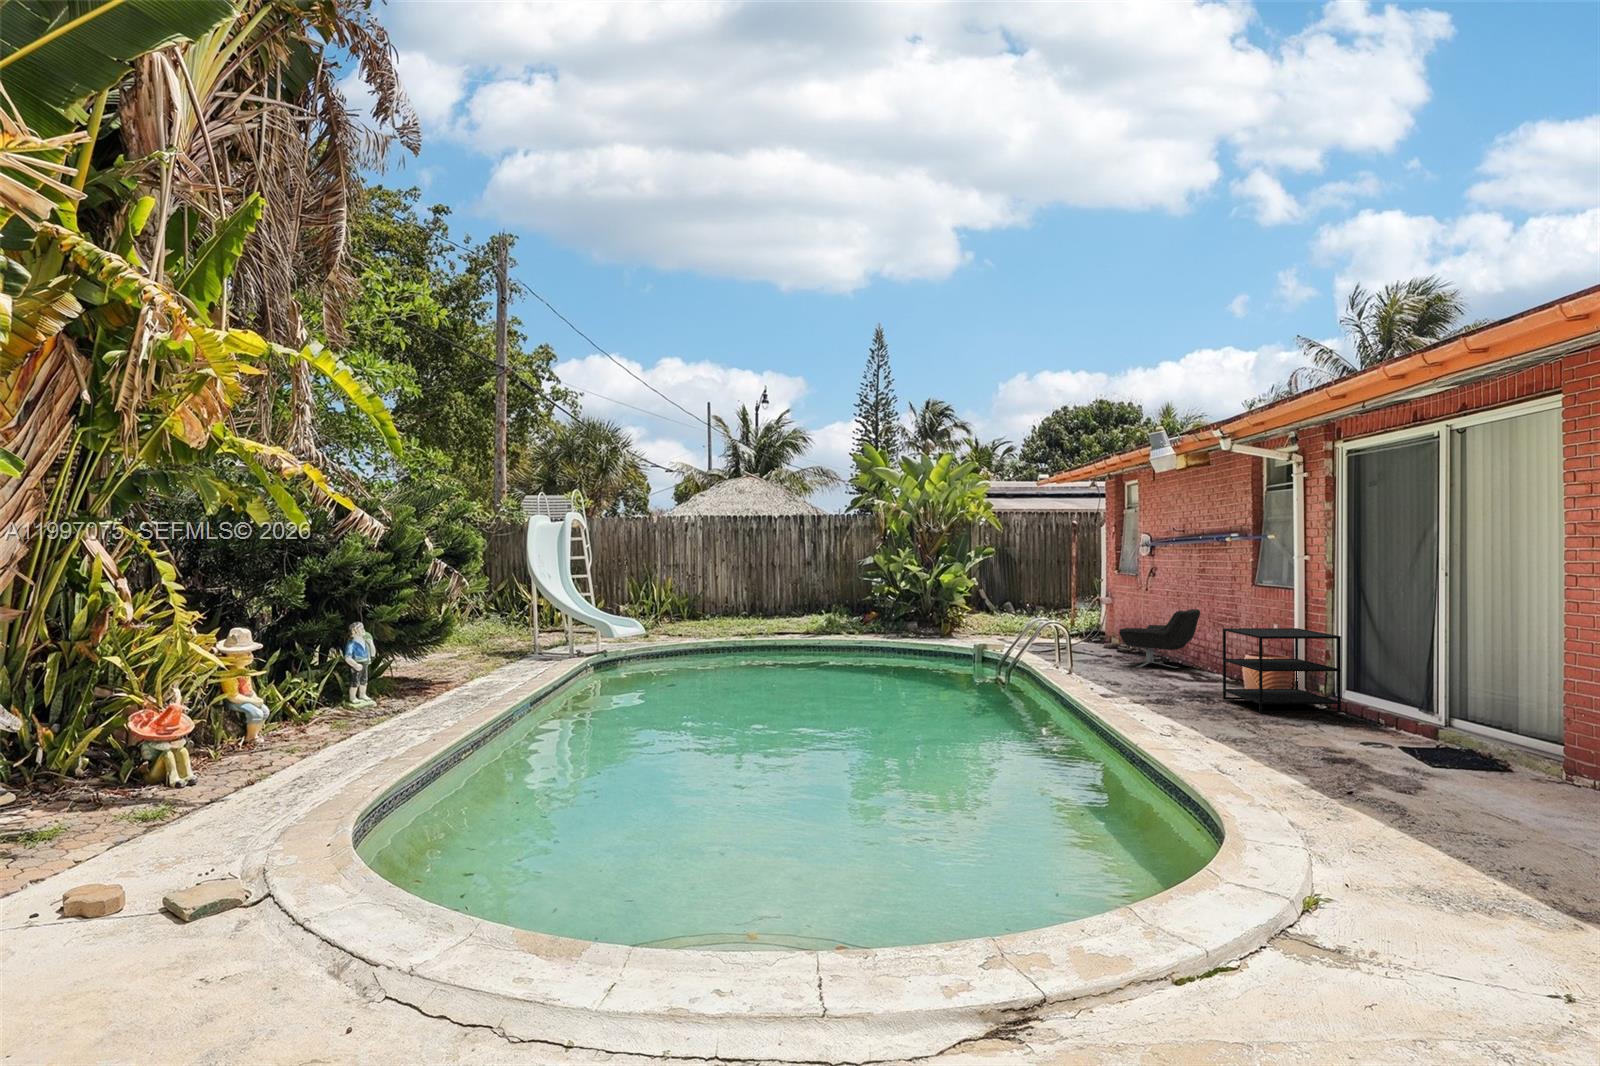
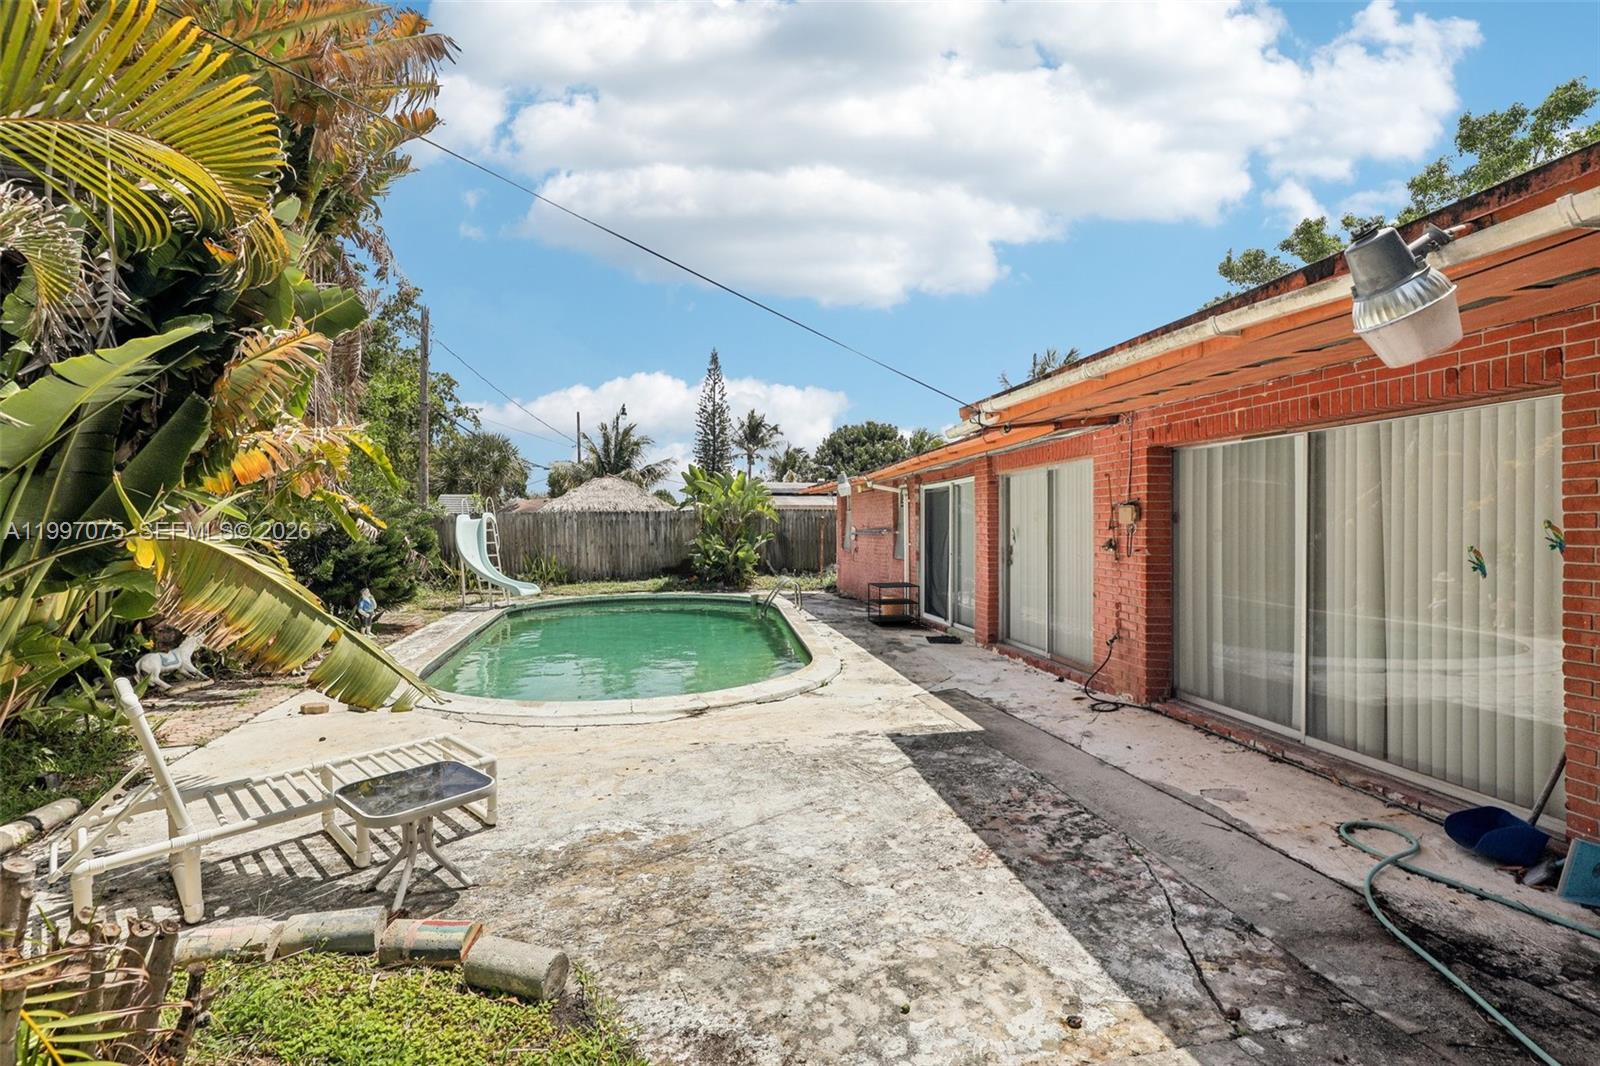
lounge chair: present [1119,609,1200,668] -> present [660,558,692,582]

